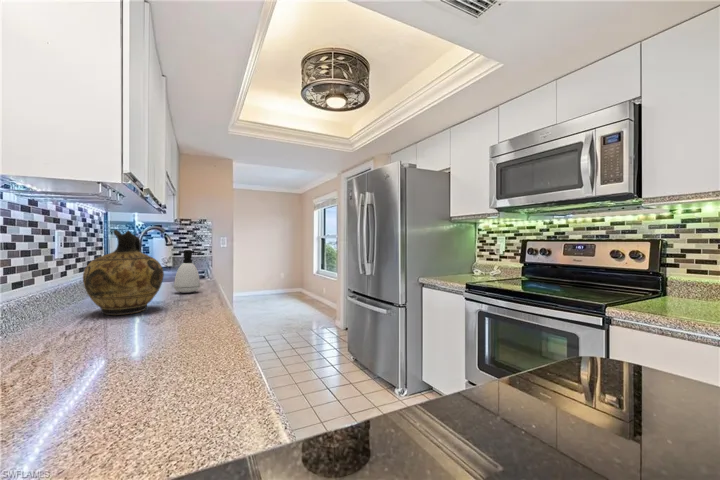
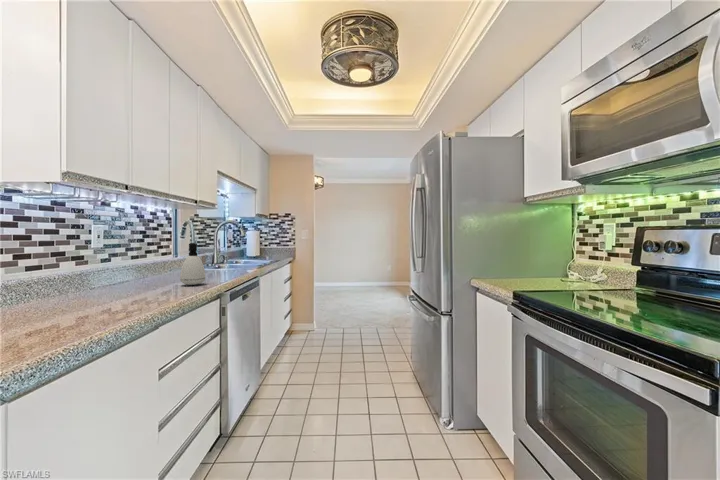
ceramic jug: present [83,230,164,315] -> none [45,225,126,305]

